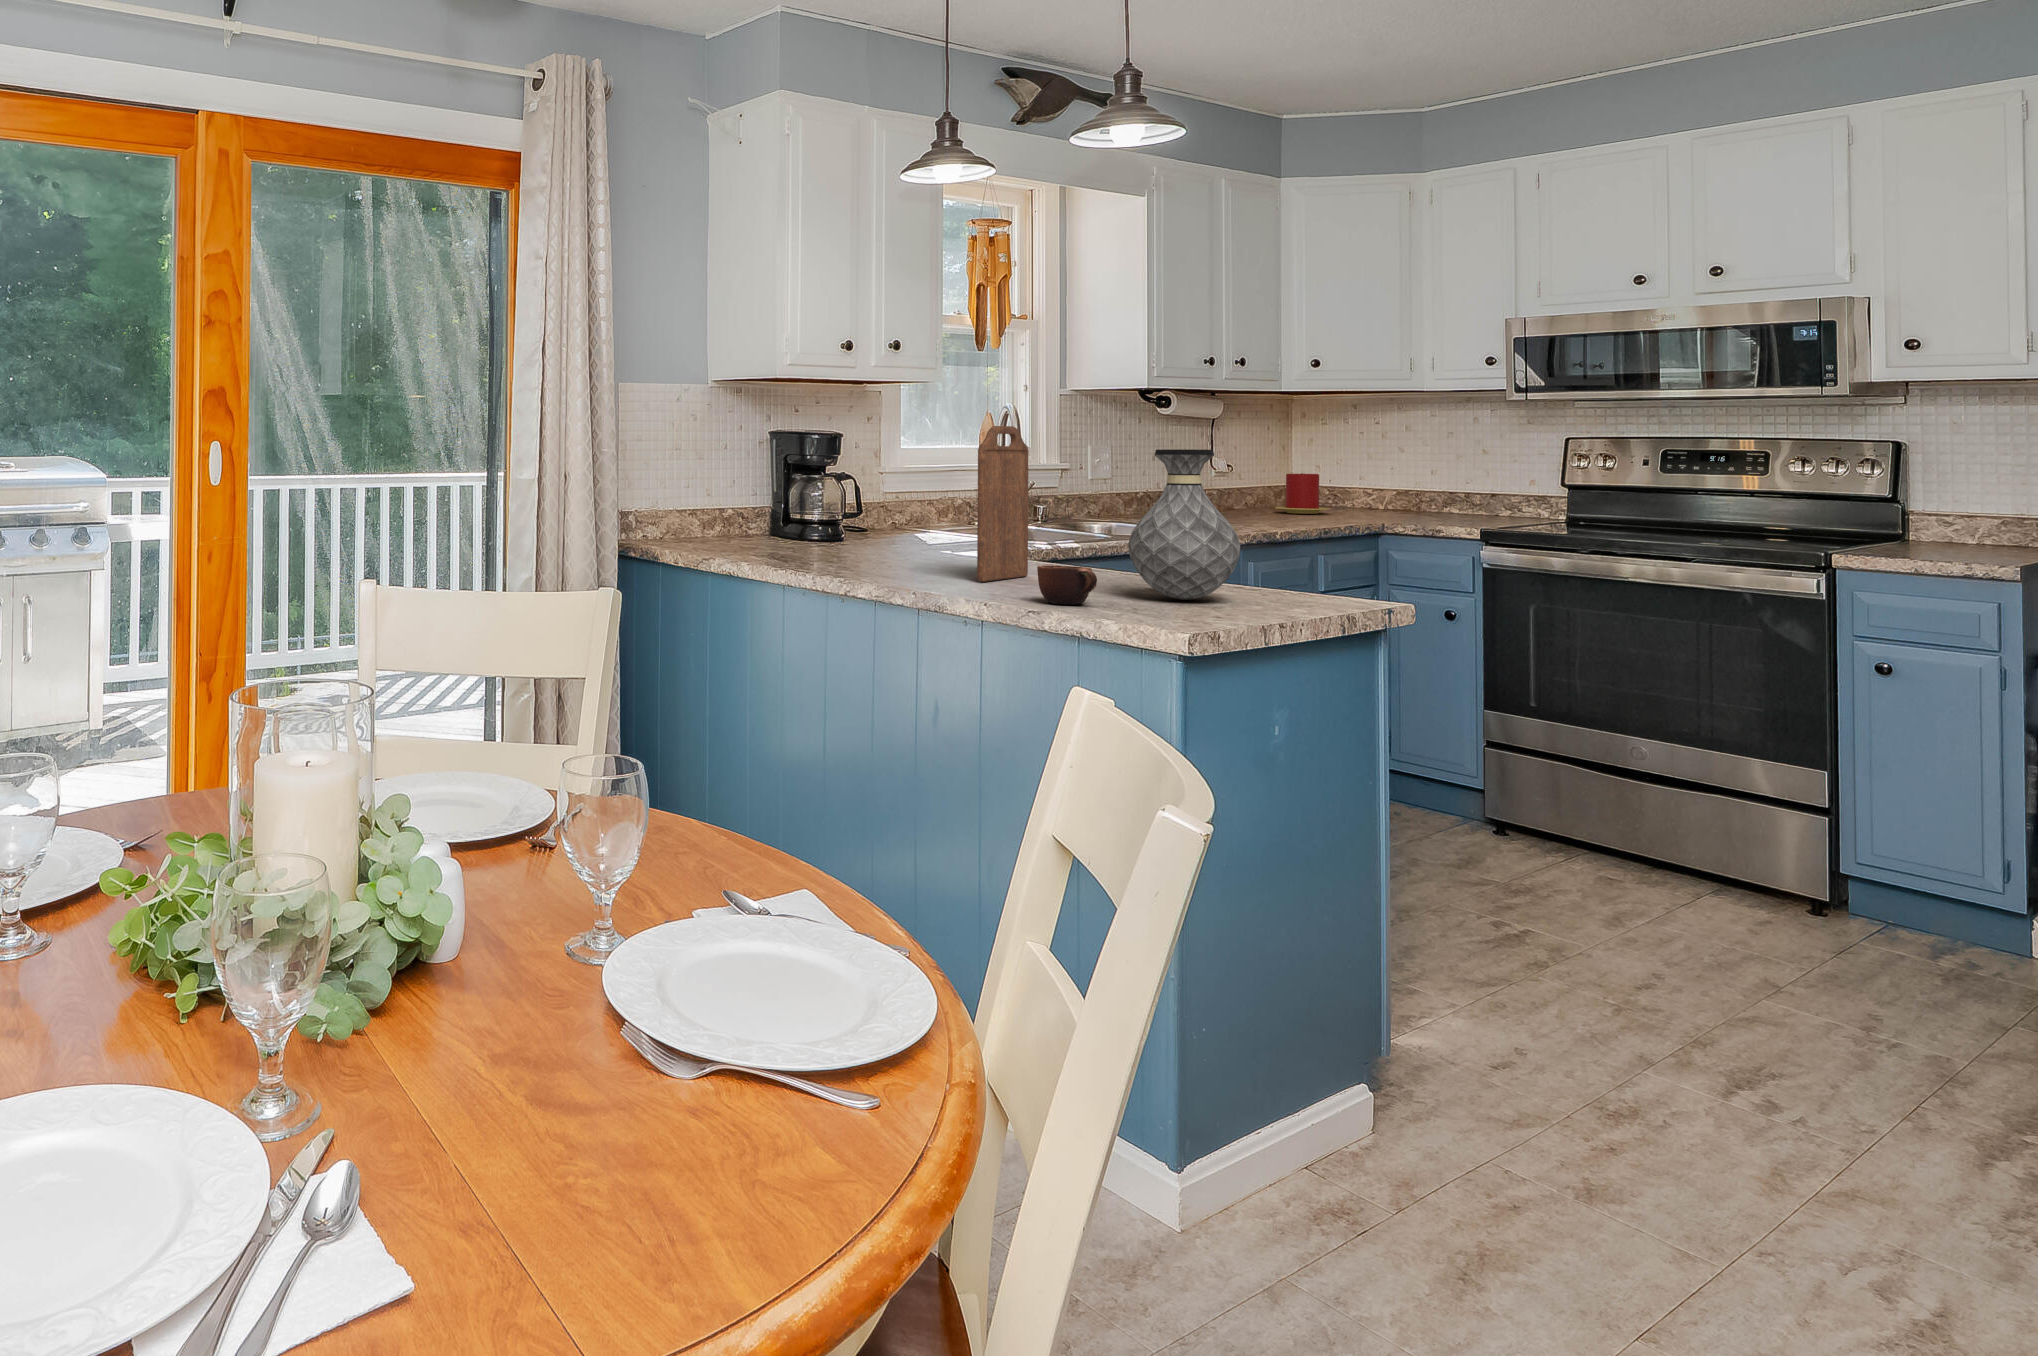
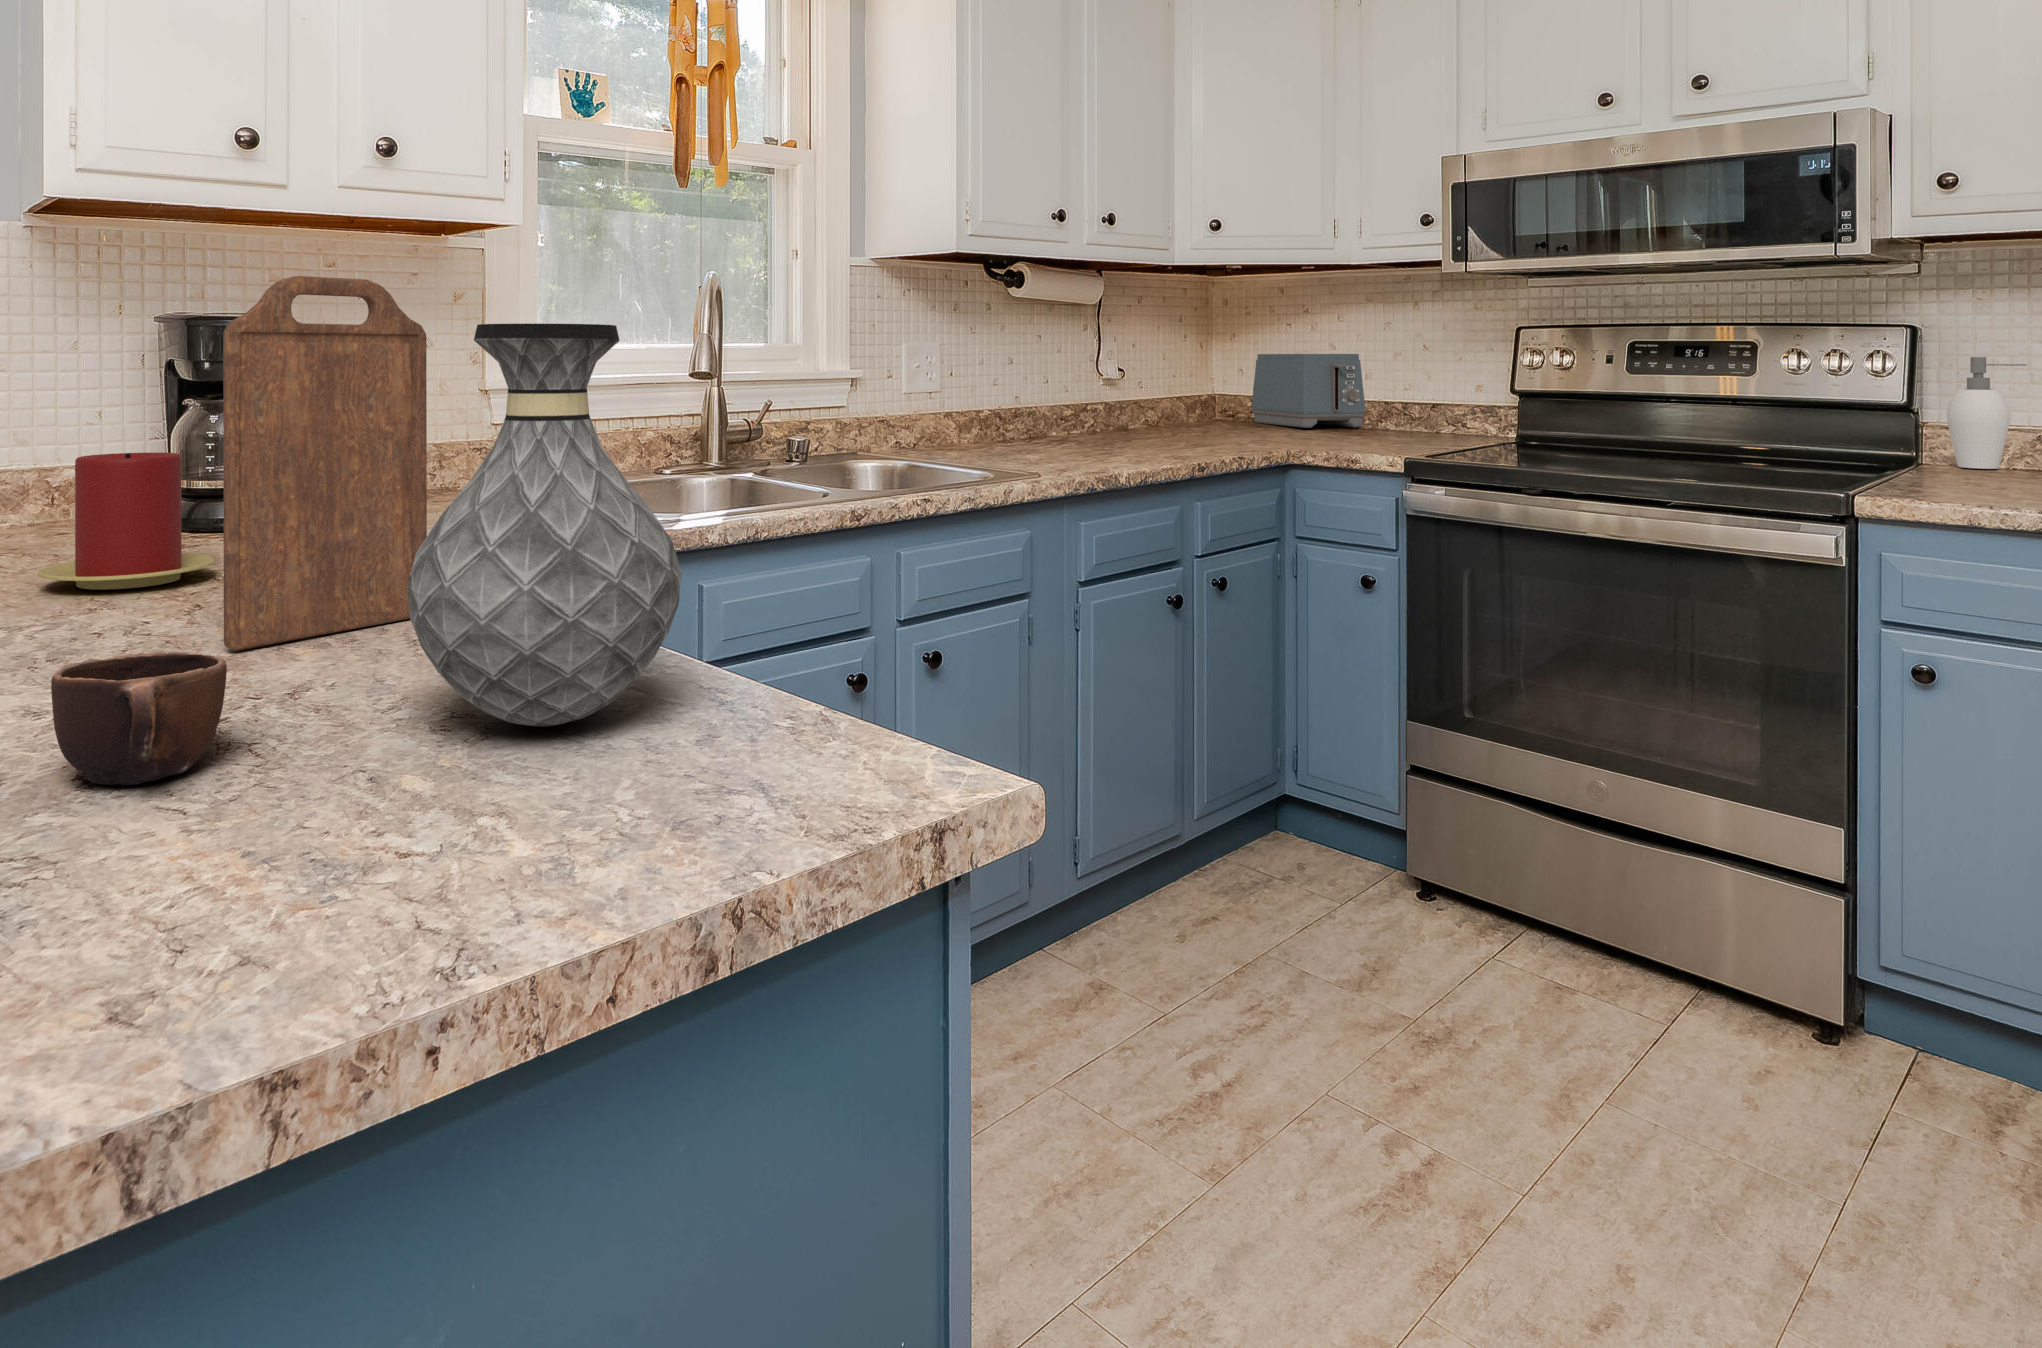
toaster: none [1330,458,1431,513] -> present [1252,354,1365,428]
soap dispenser: none [1928,465,1994,543] -> present [1947,357,2026,469]
candle: present [1275,473,1330,514] -> present [38,452,215,590]

